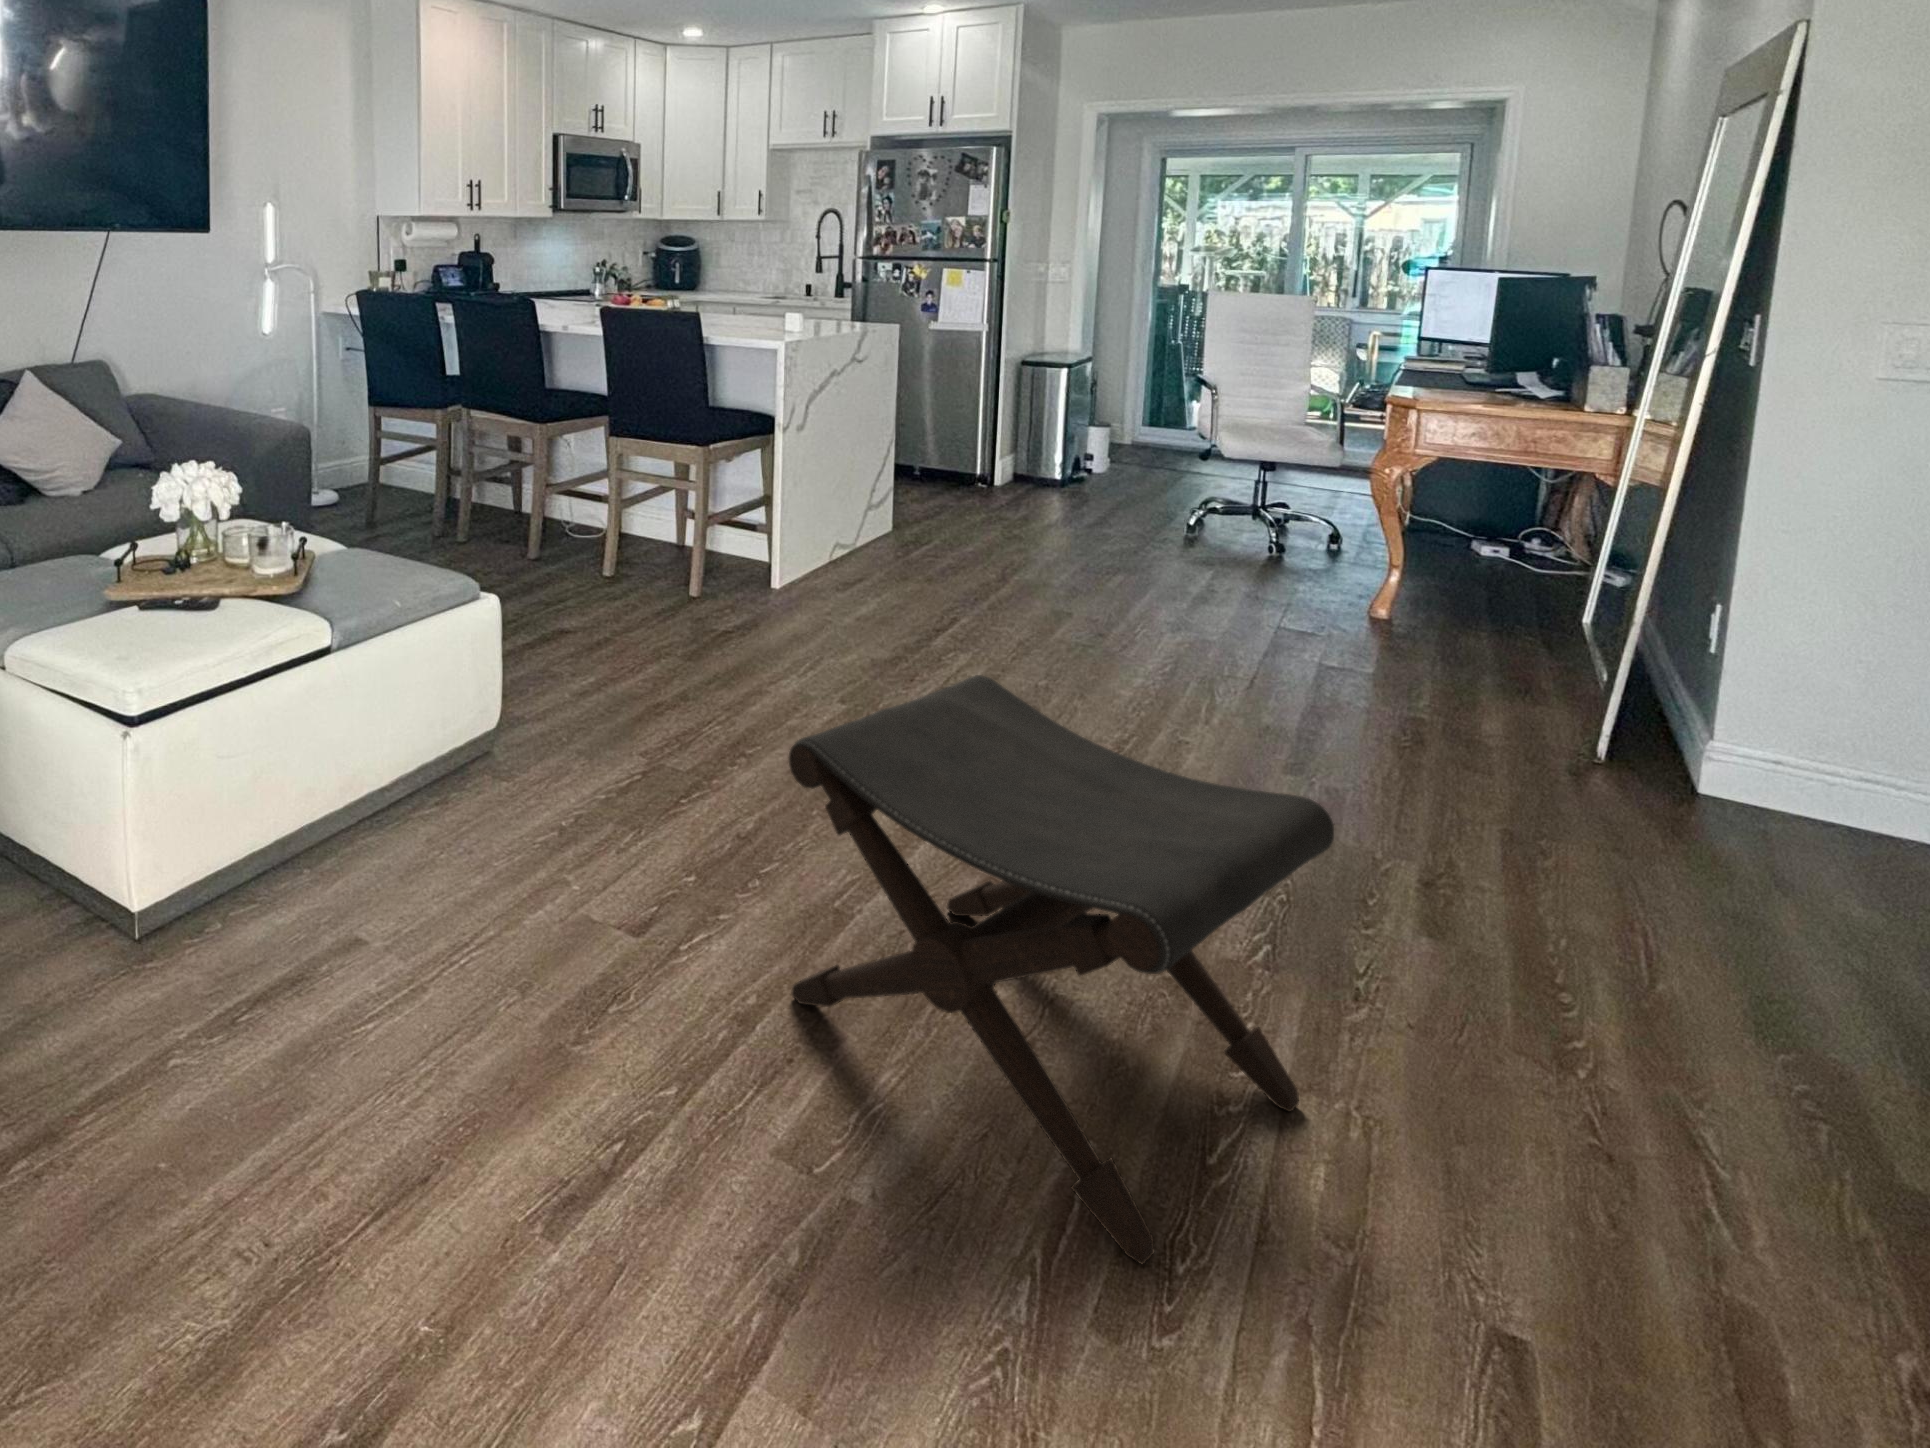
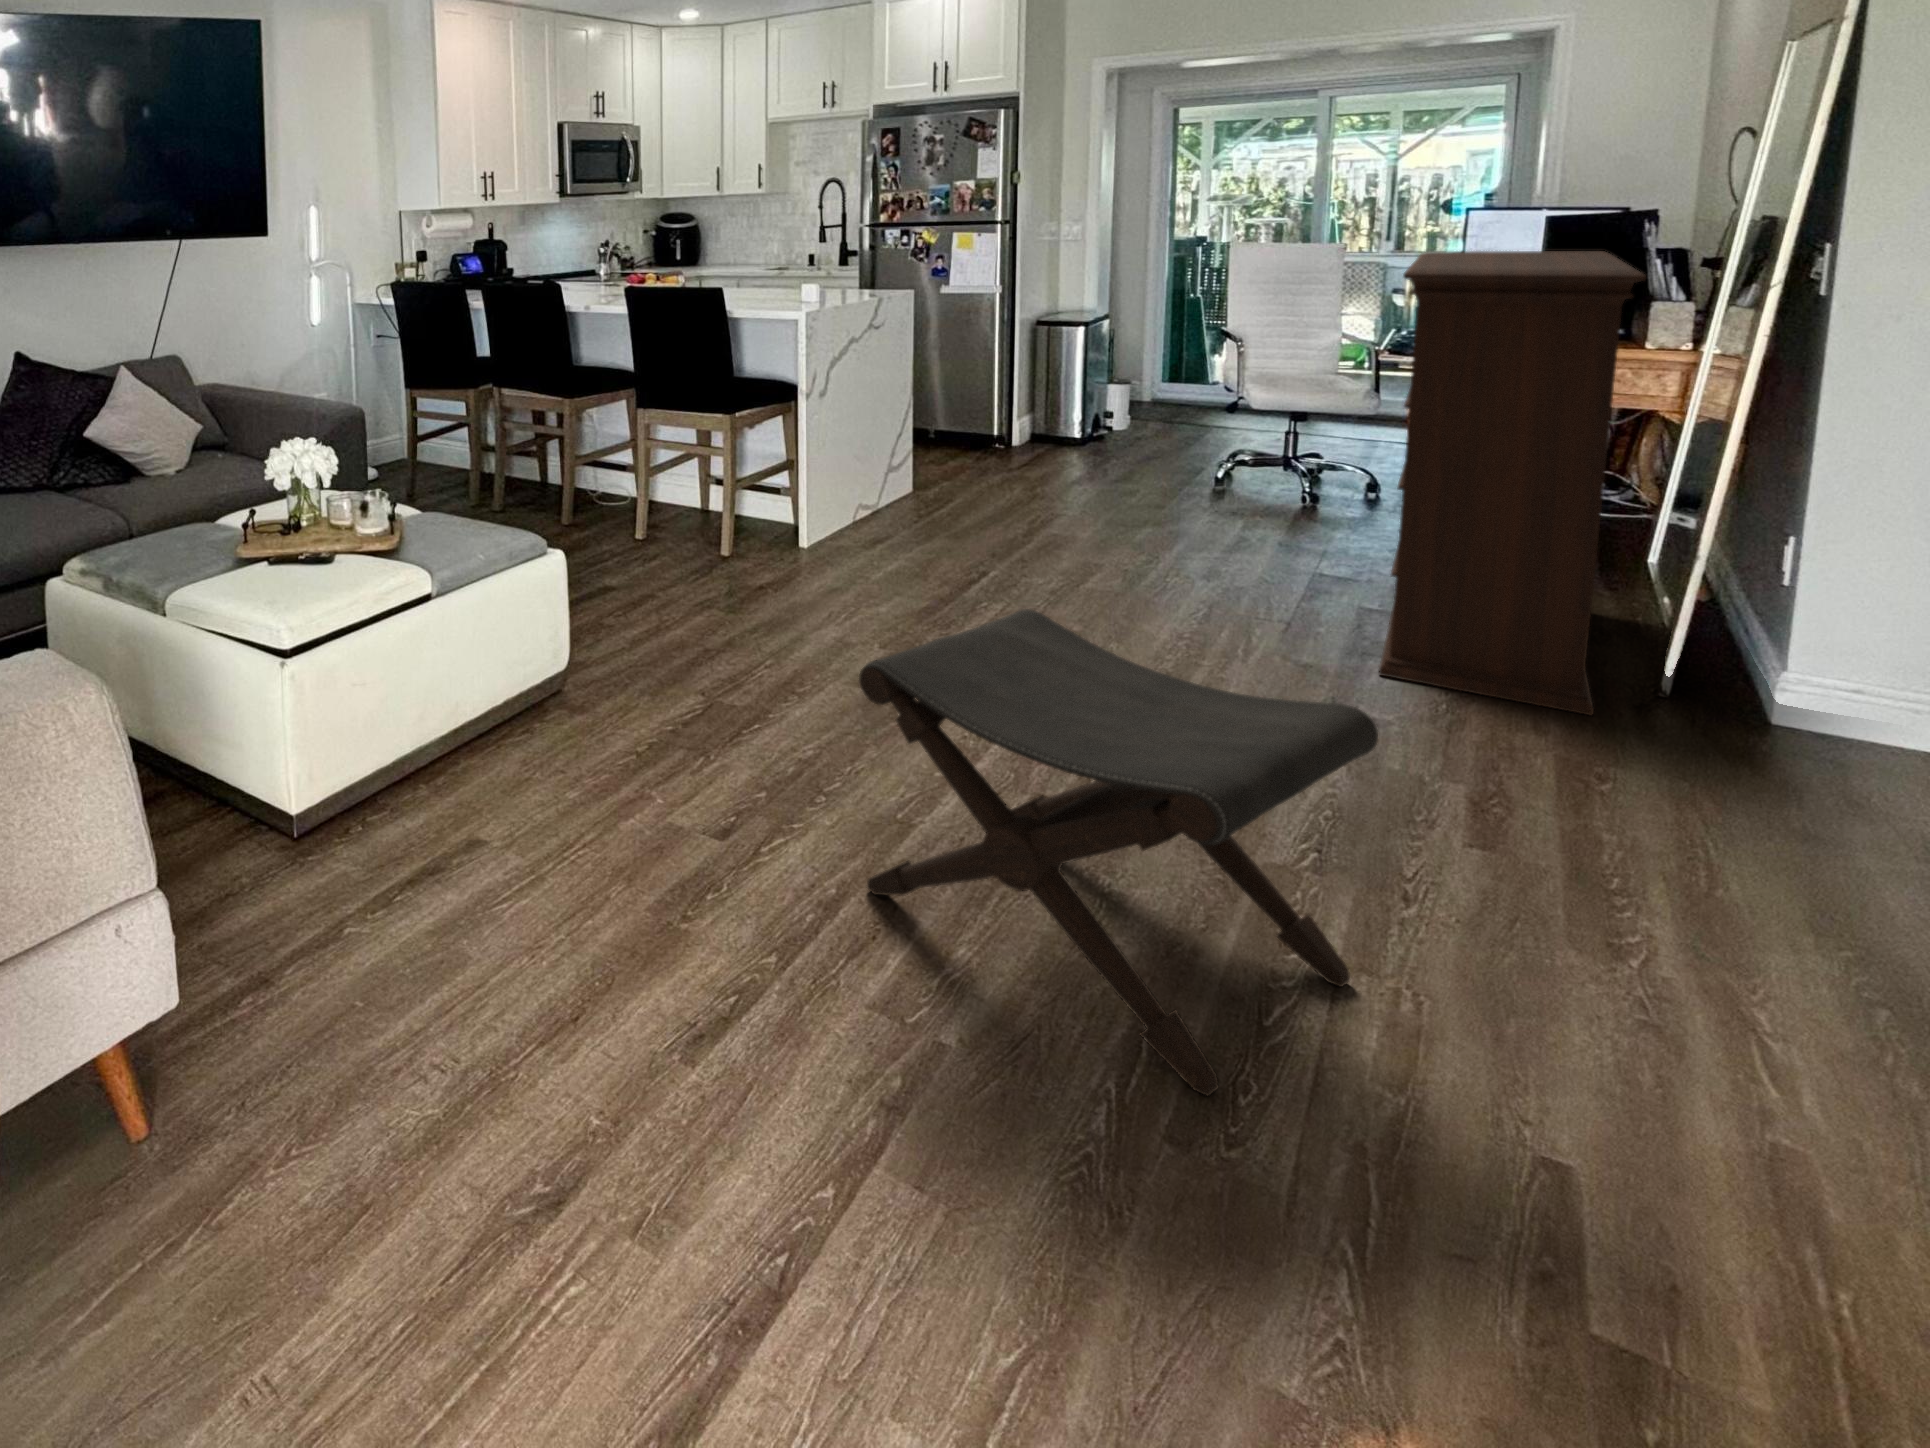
bookshelf: none [1334,307,1595,783] -> present [1379,251,1646,716]

